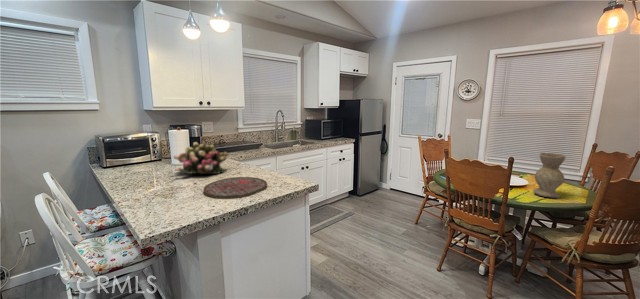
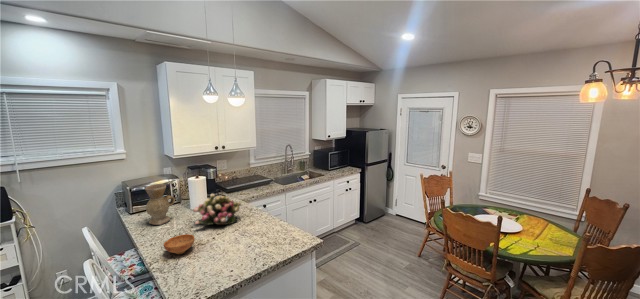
vase: present [533,153,565,198] -> present [145,184,175,225]
bowl: none [137,176,174,195] -> present [164,234,195,254]
cutting board: present [204,177,267,199] -> none [220,231,276,261]

